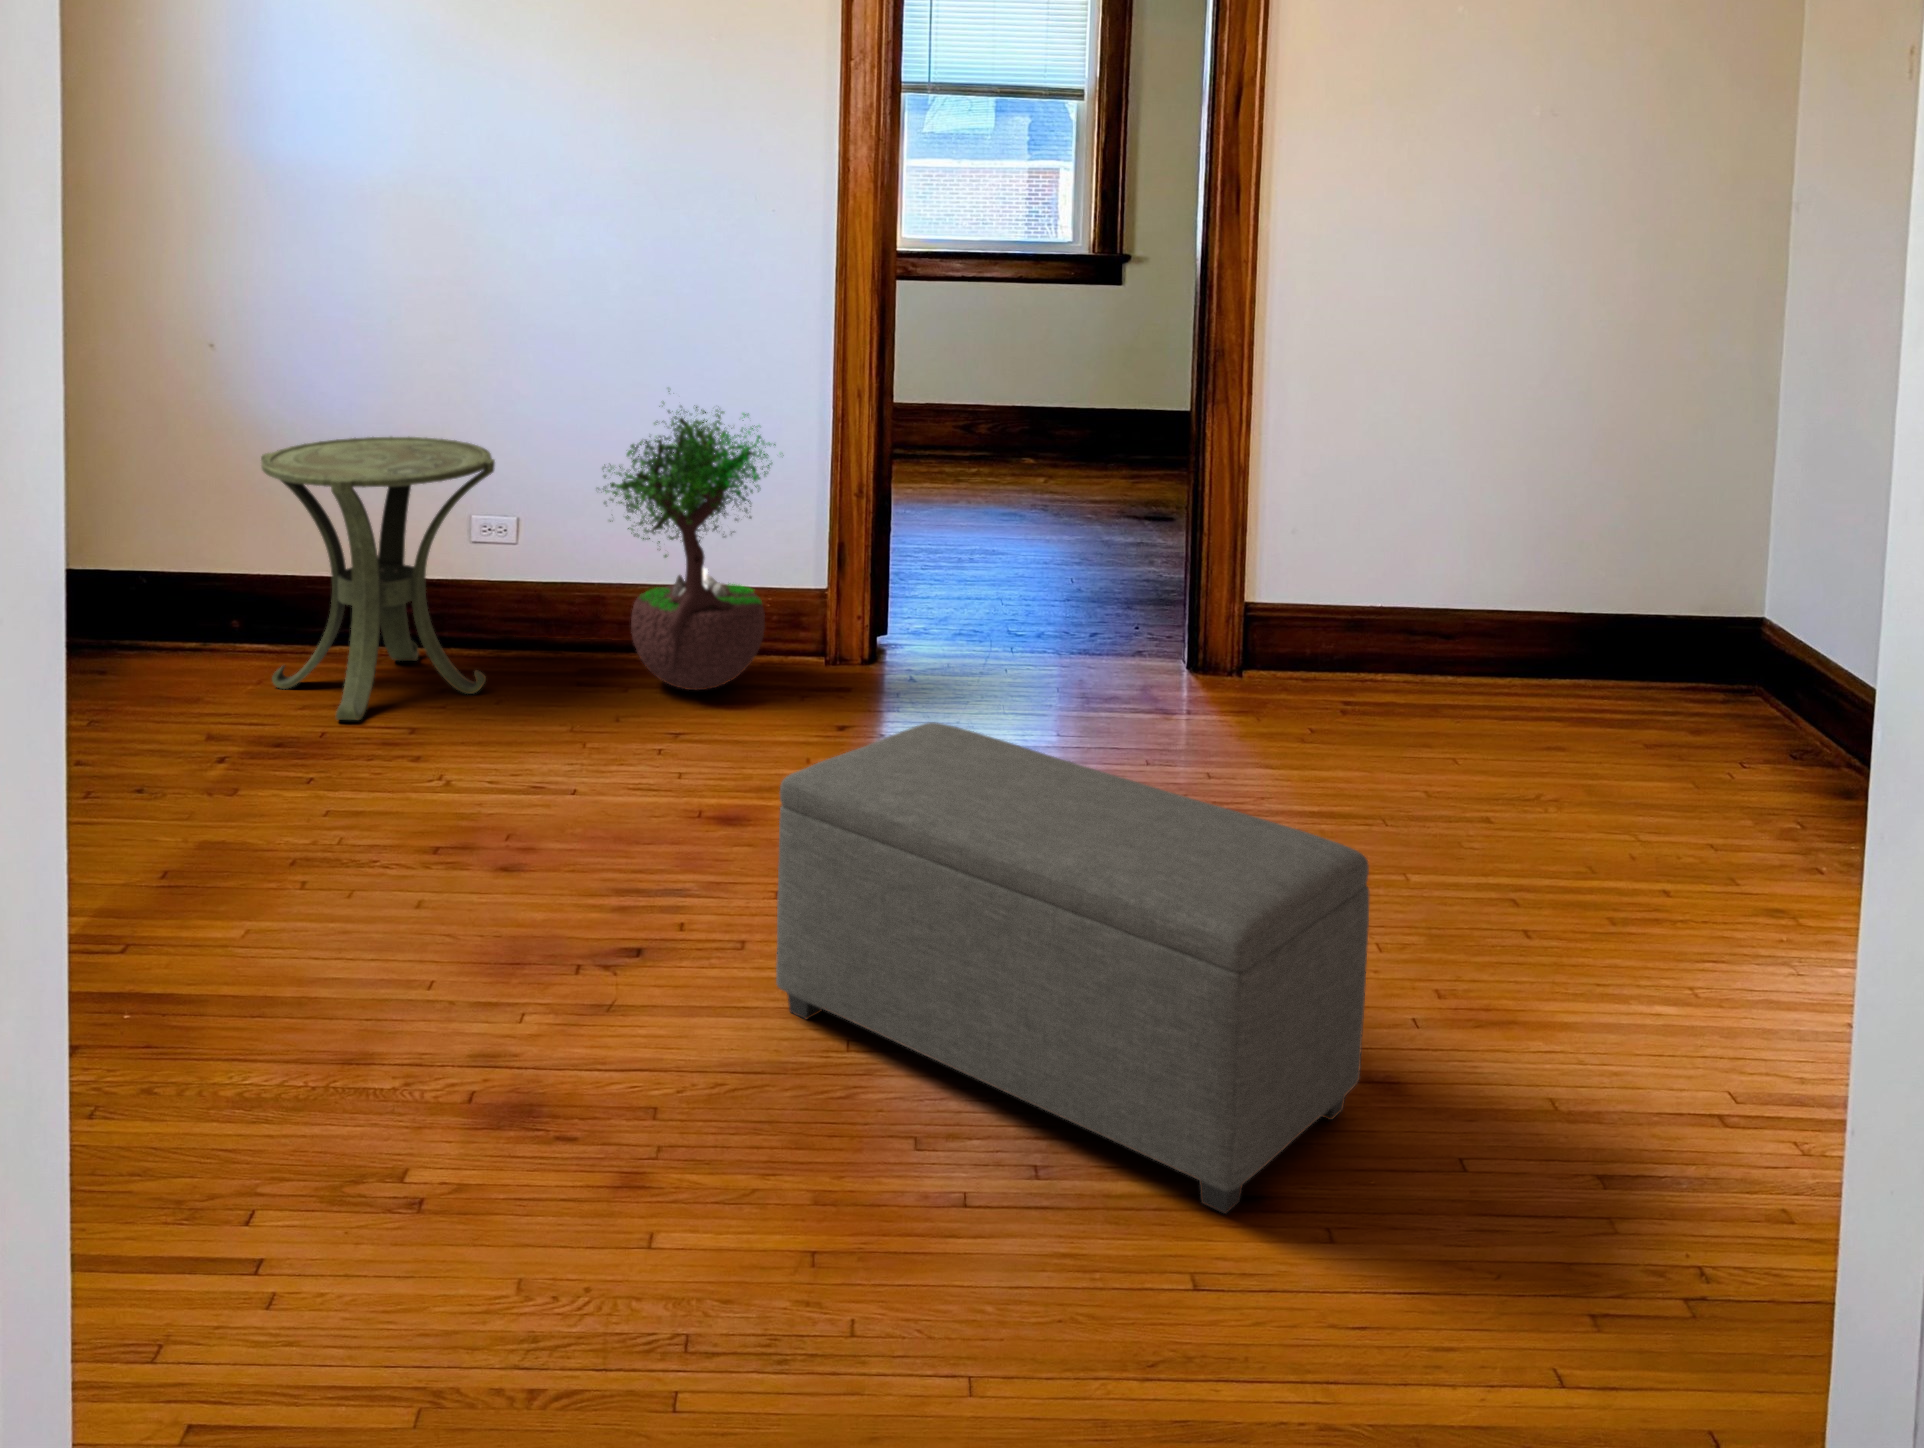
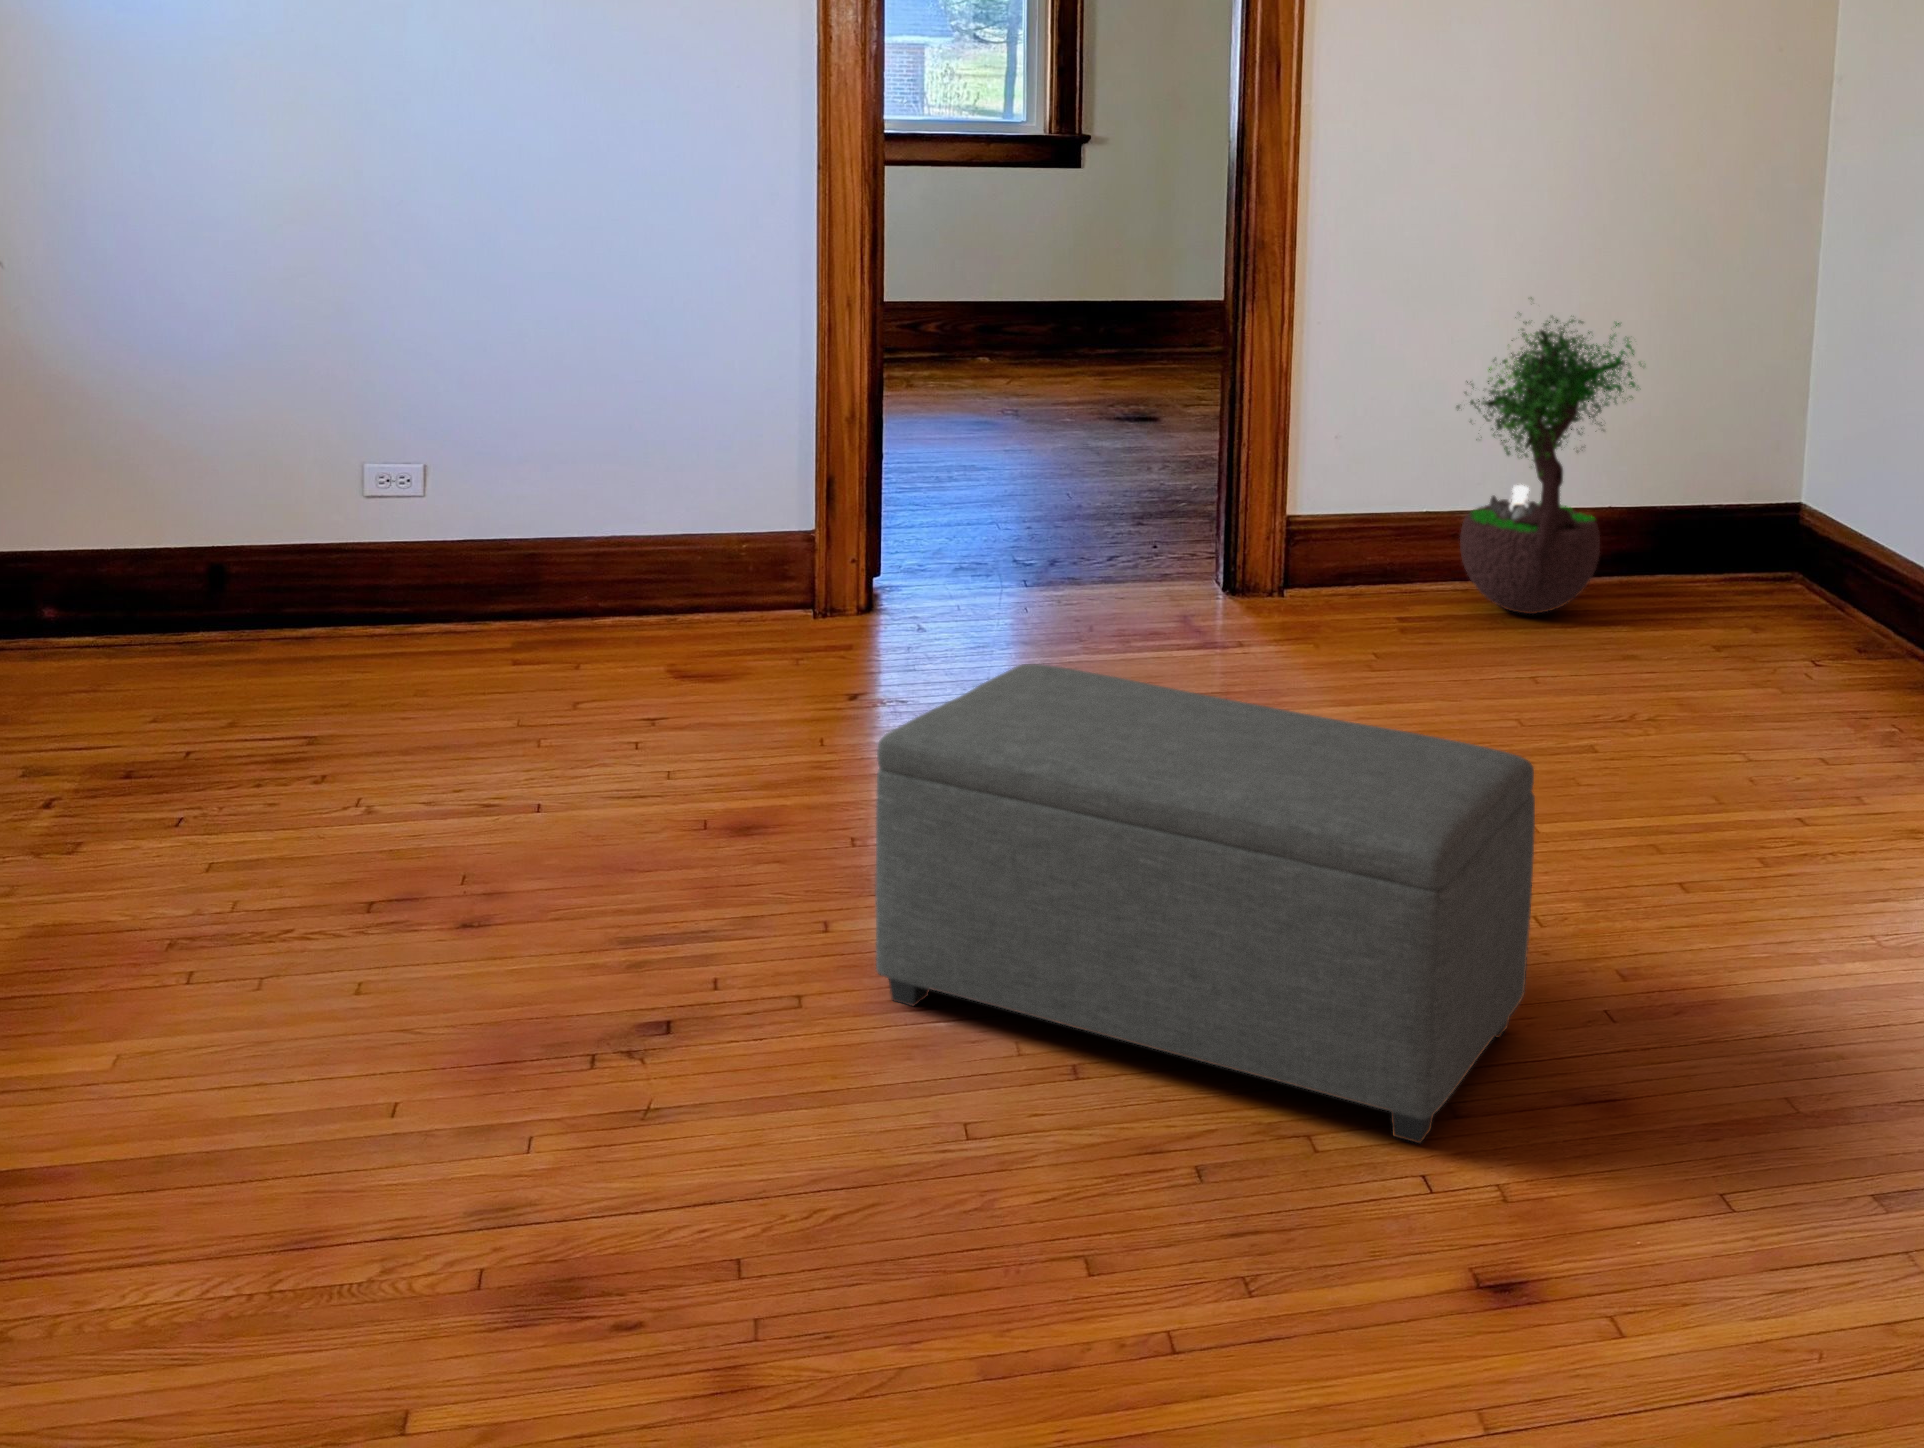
potted tree: present [603,403,776,690] -> present [1456,297,1635,614]
side table: present [261,437,495,720] -> none [81,373,403,727]

